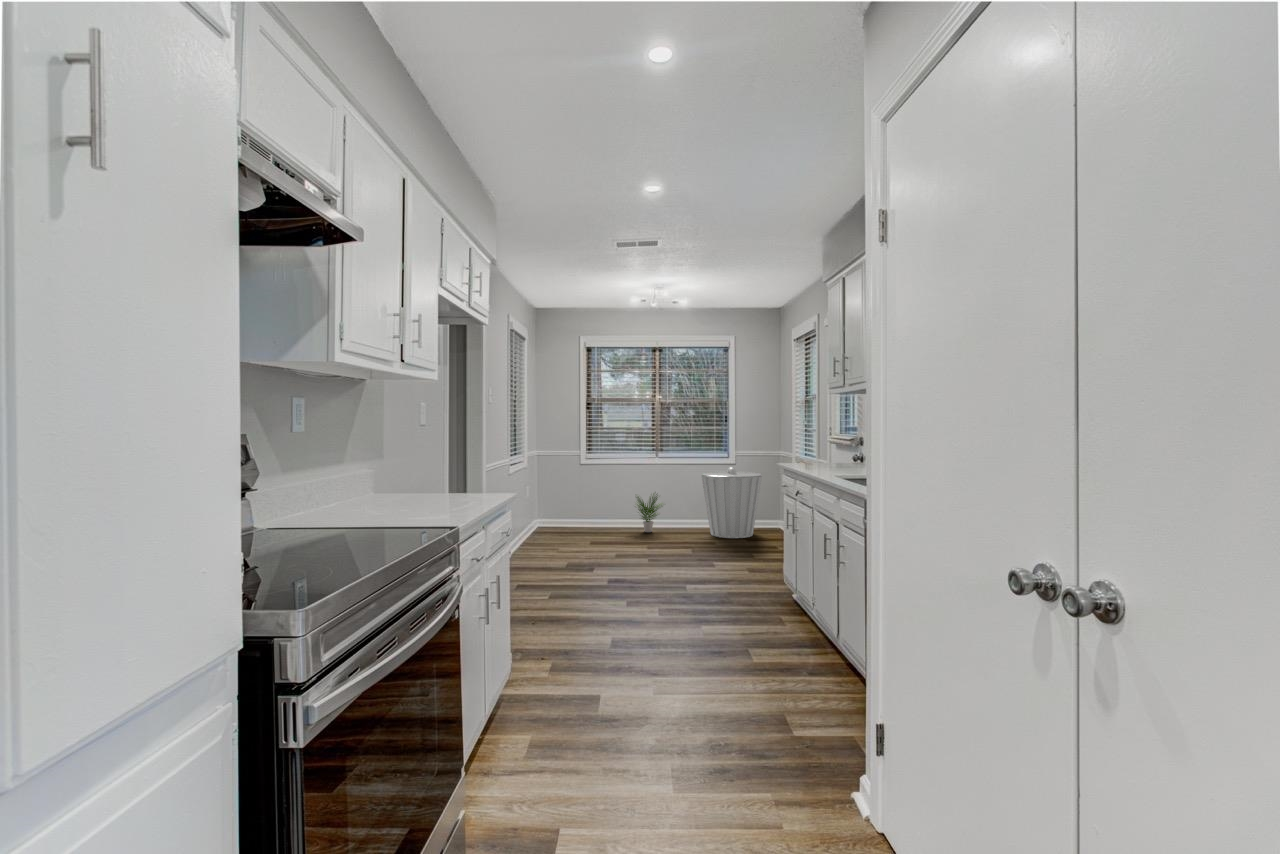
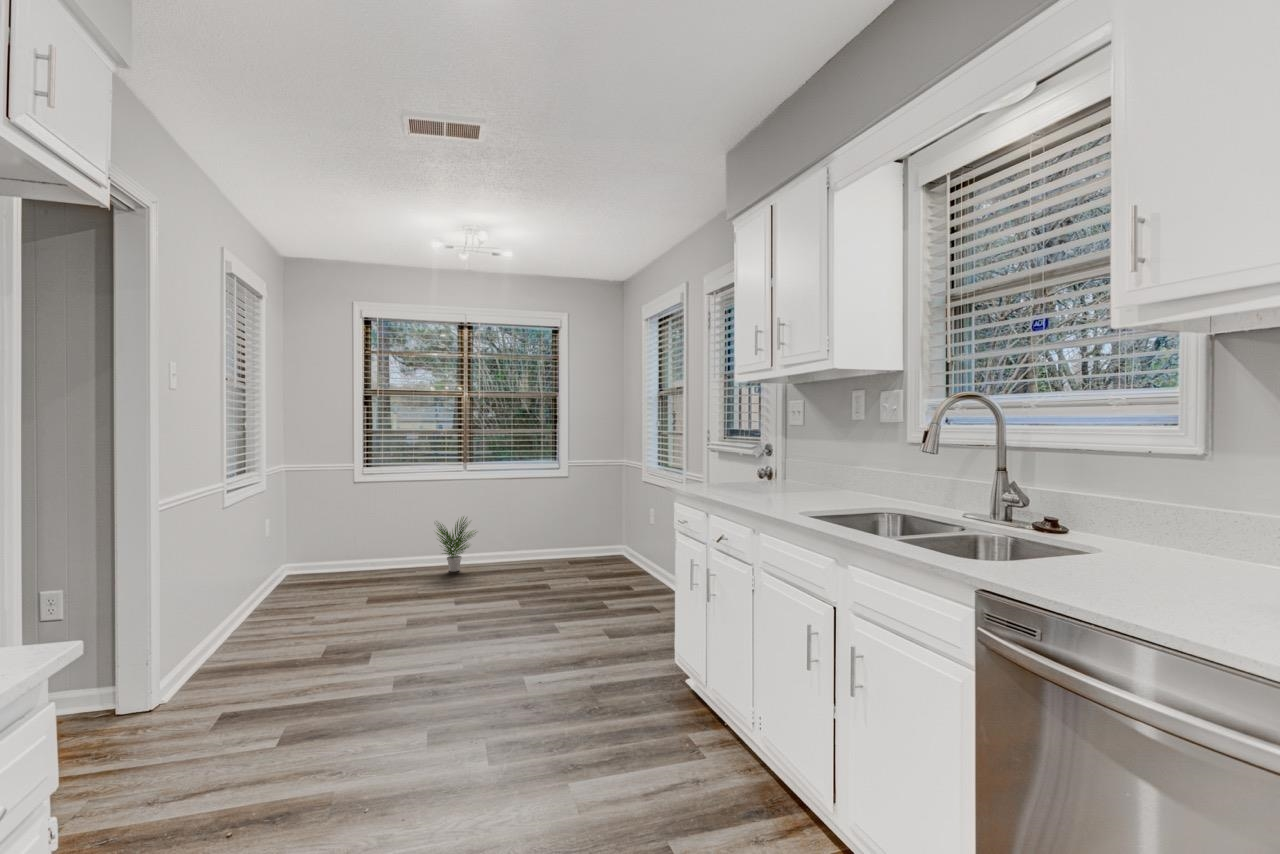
trash can: present [702,467,762,538] -> none [527,480,604,573]

